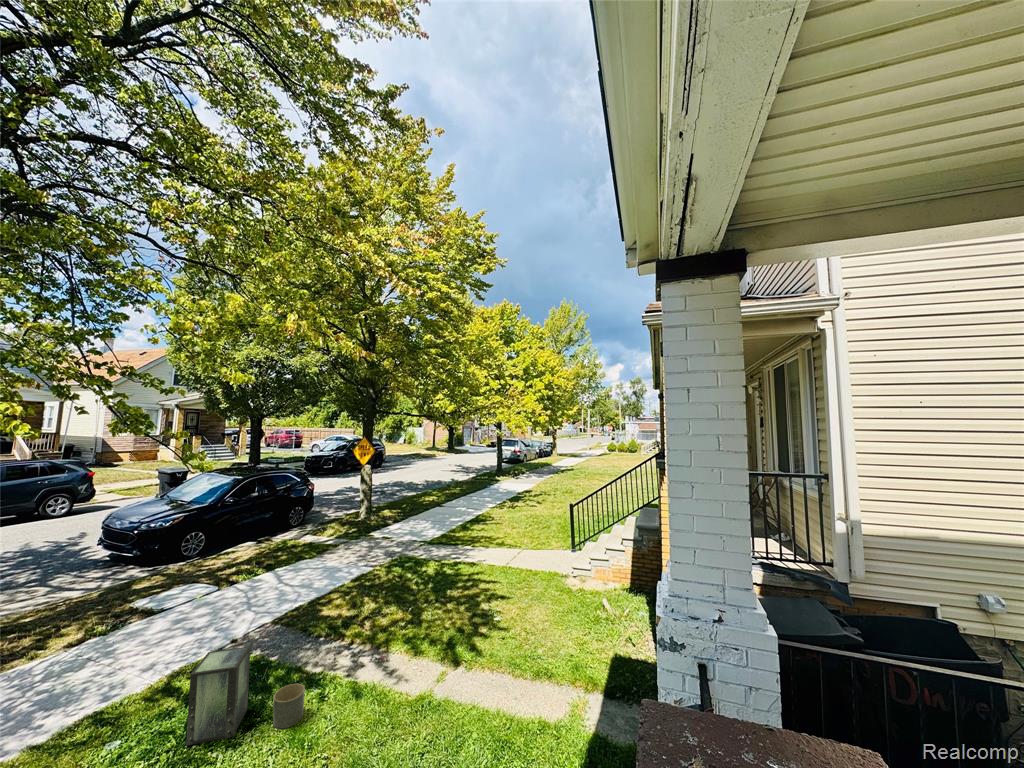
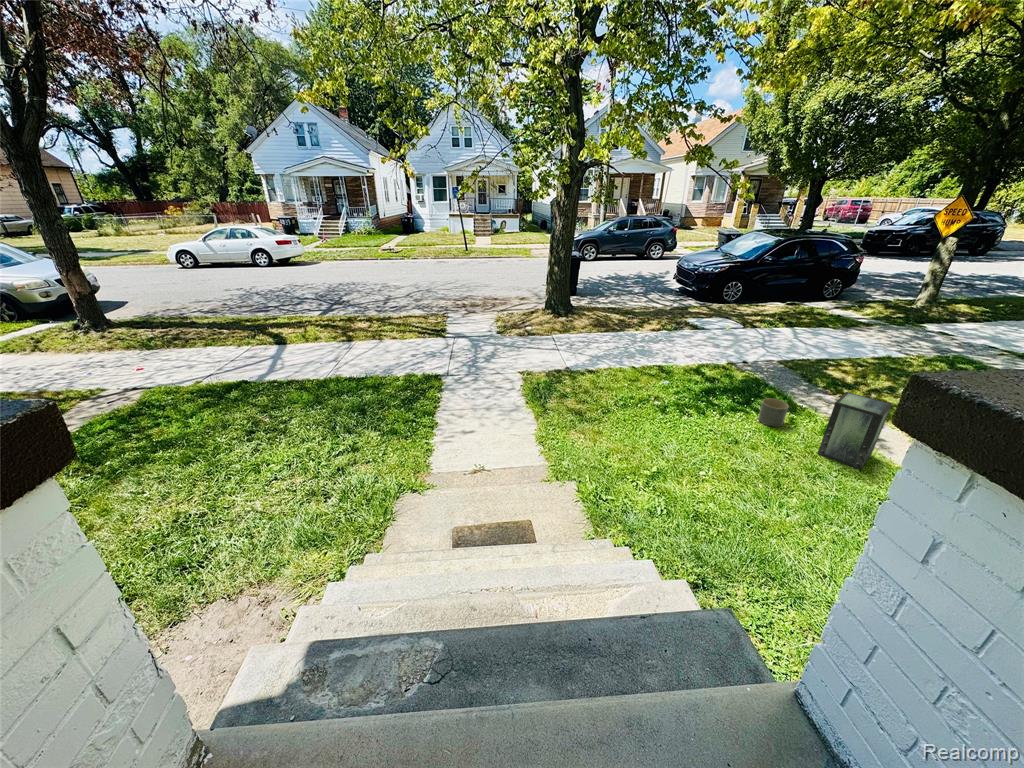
storage box: present [186,646,250,746] -> present [818,392,892,470]

